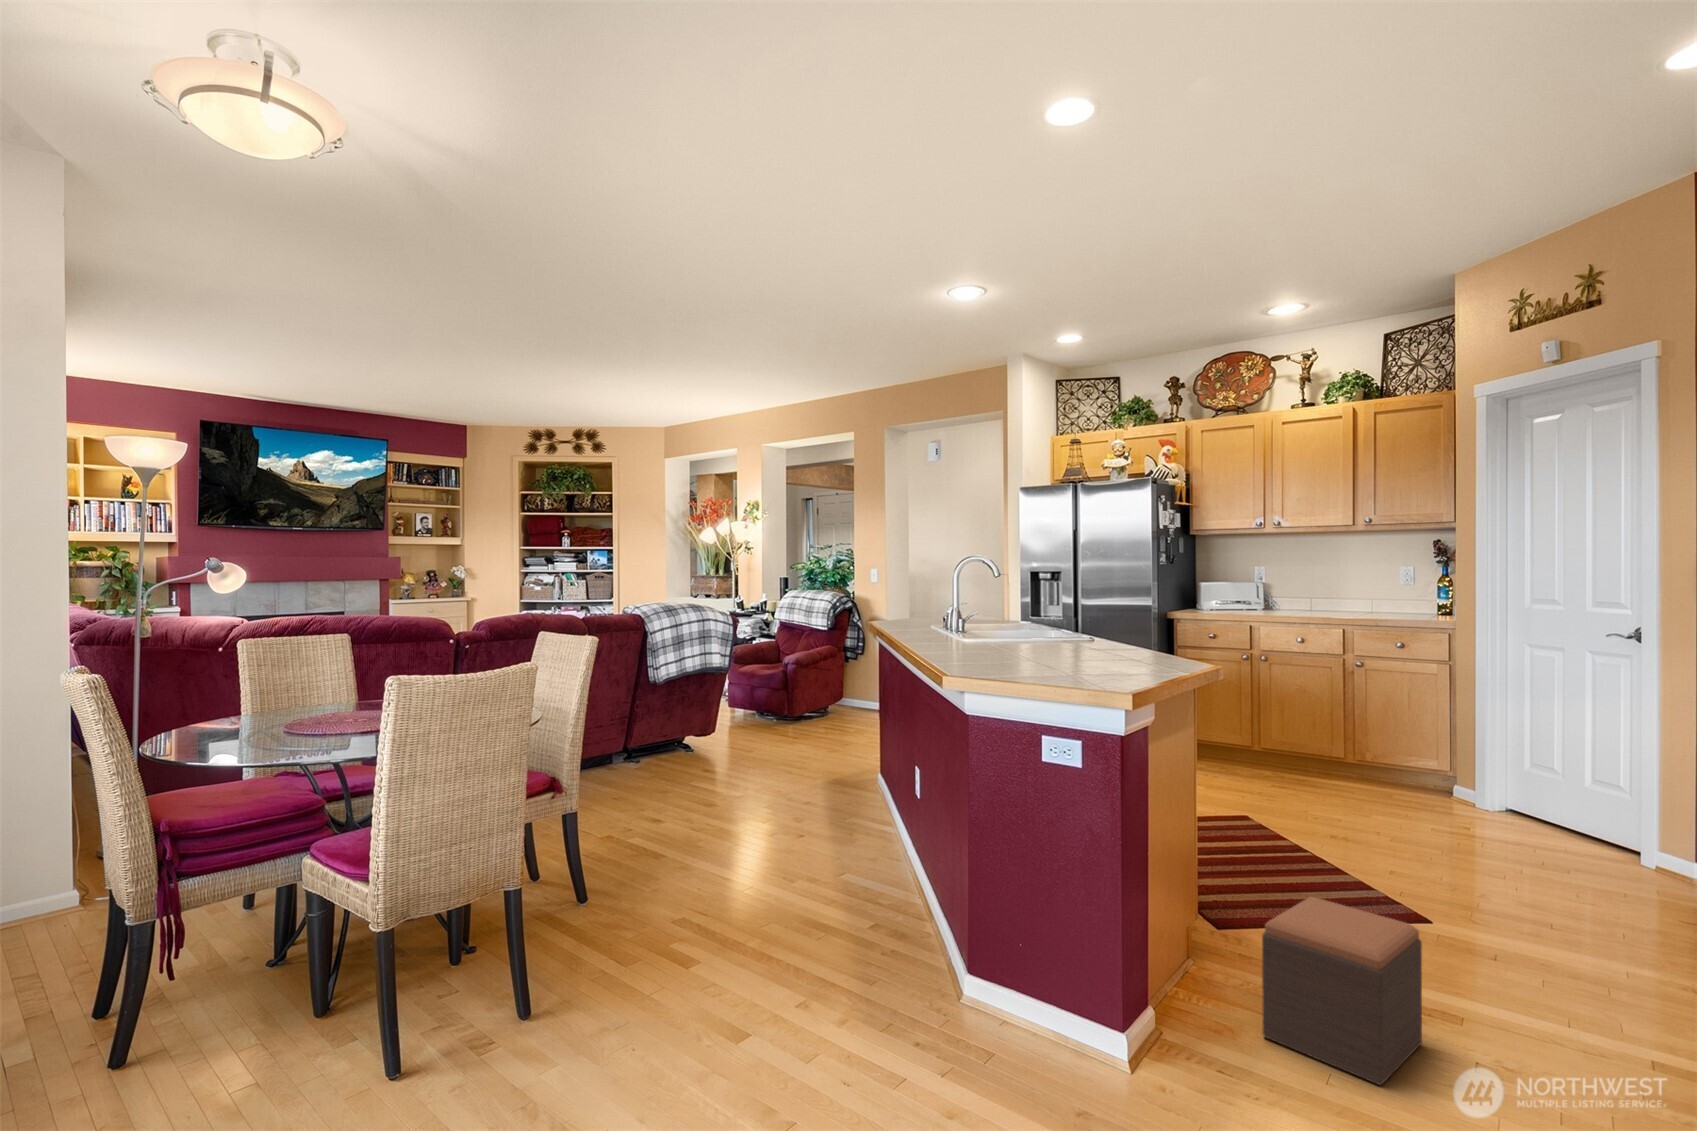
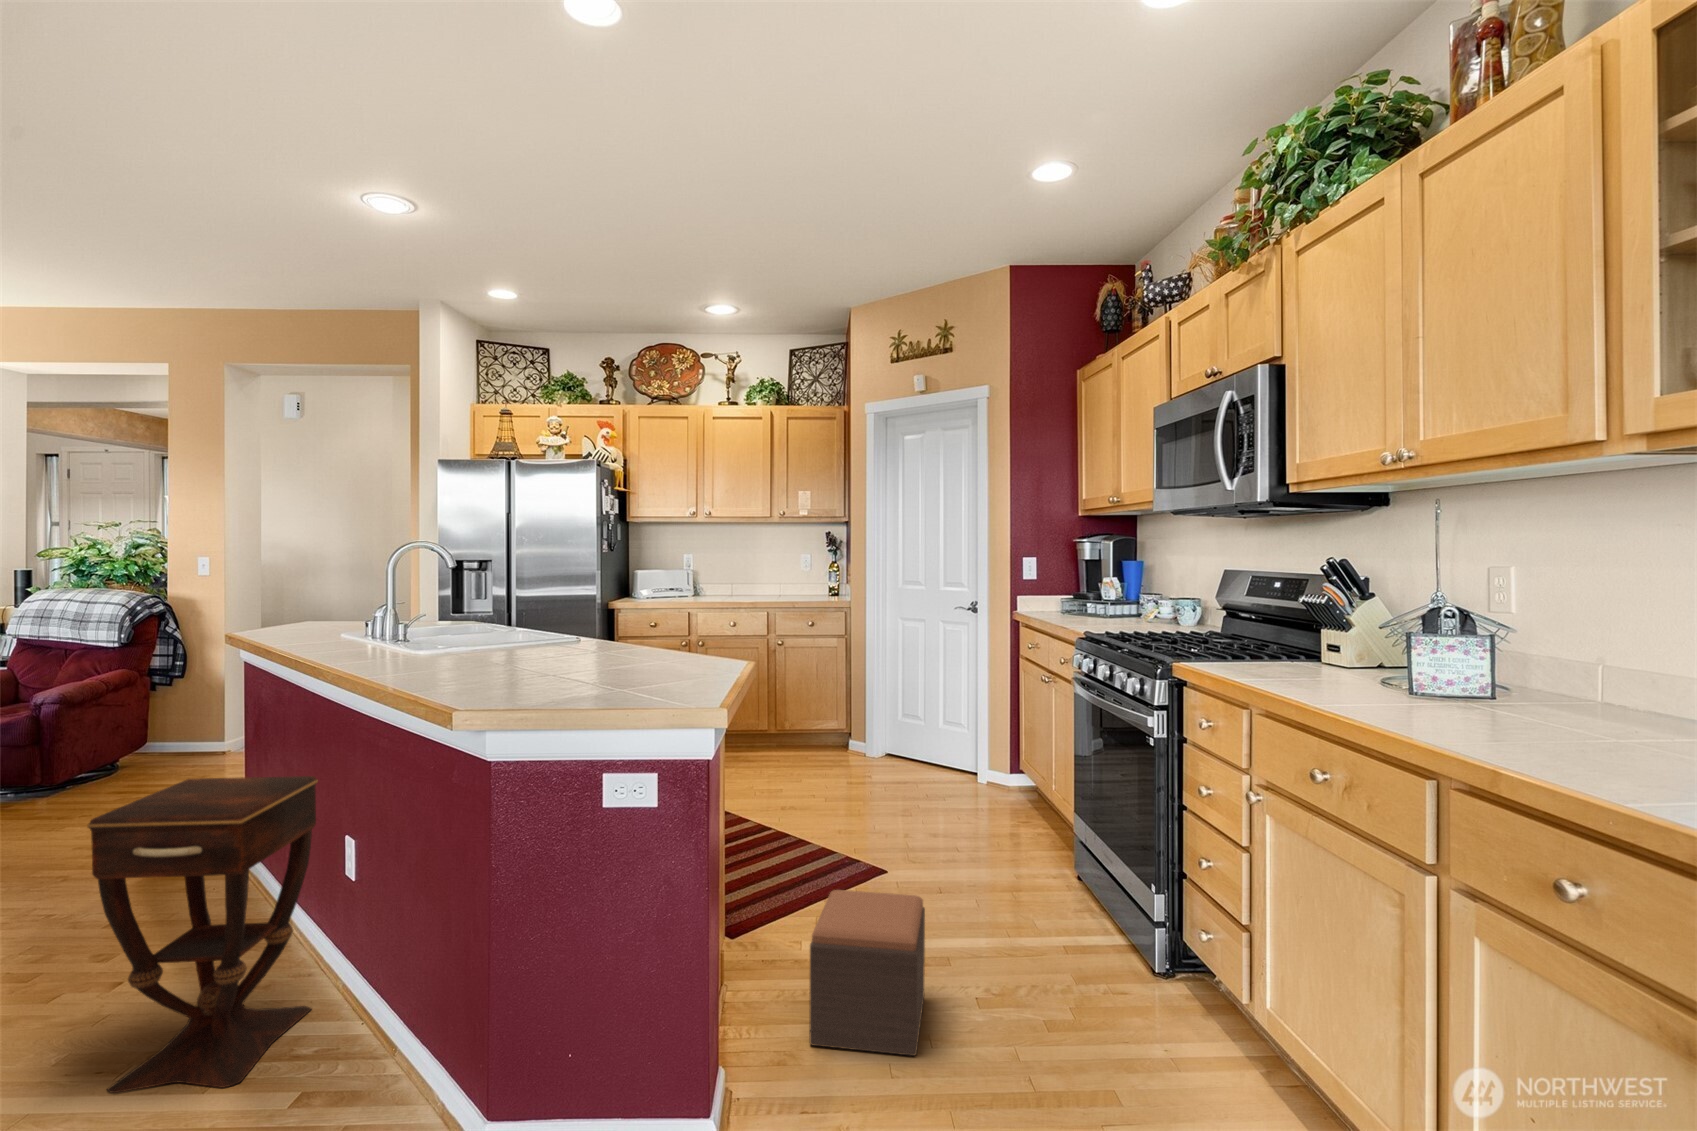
side table: none [760,708,887,916] -> present [88,776,318,1093]

